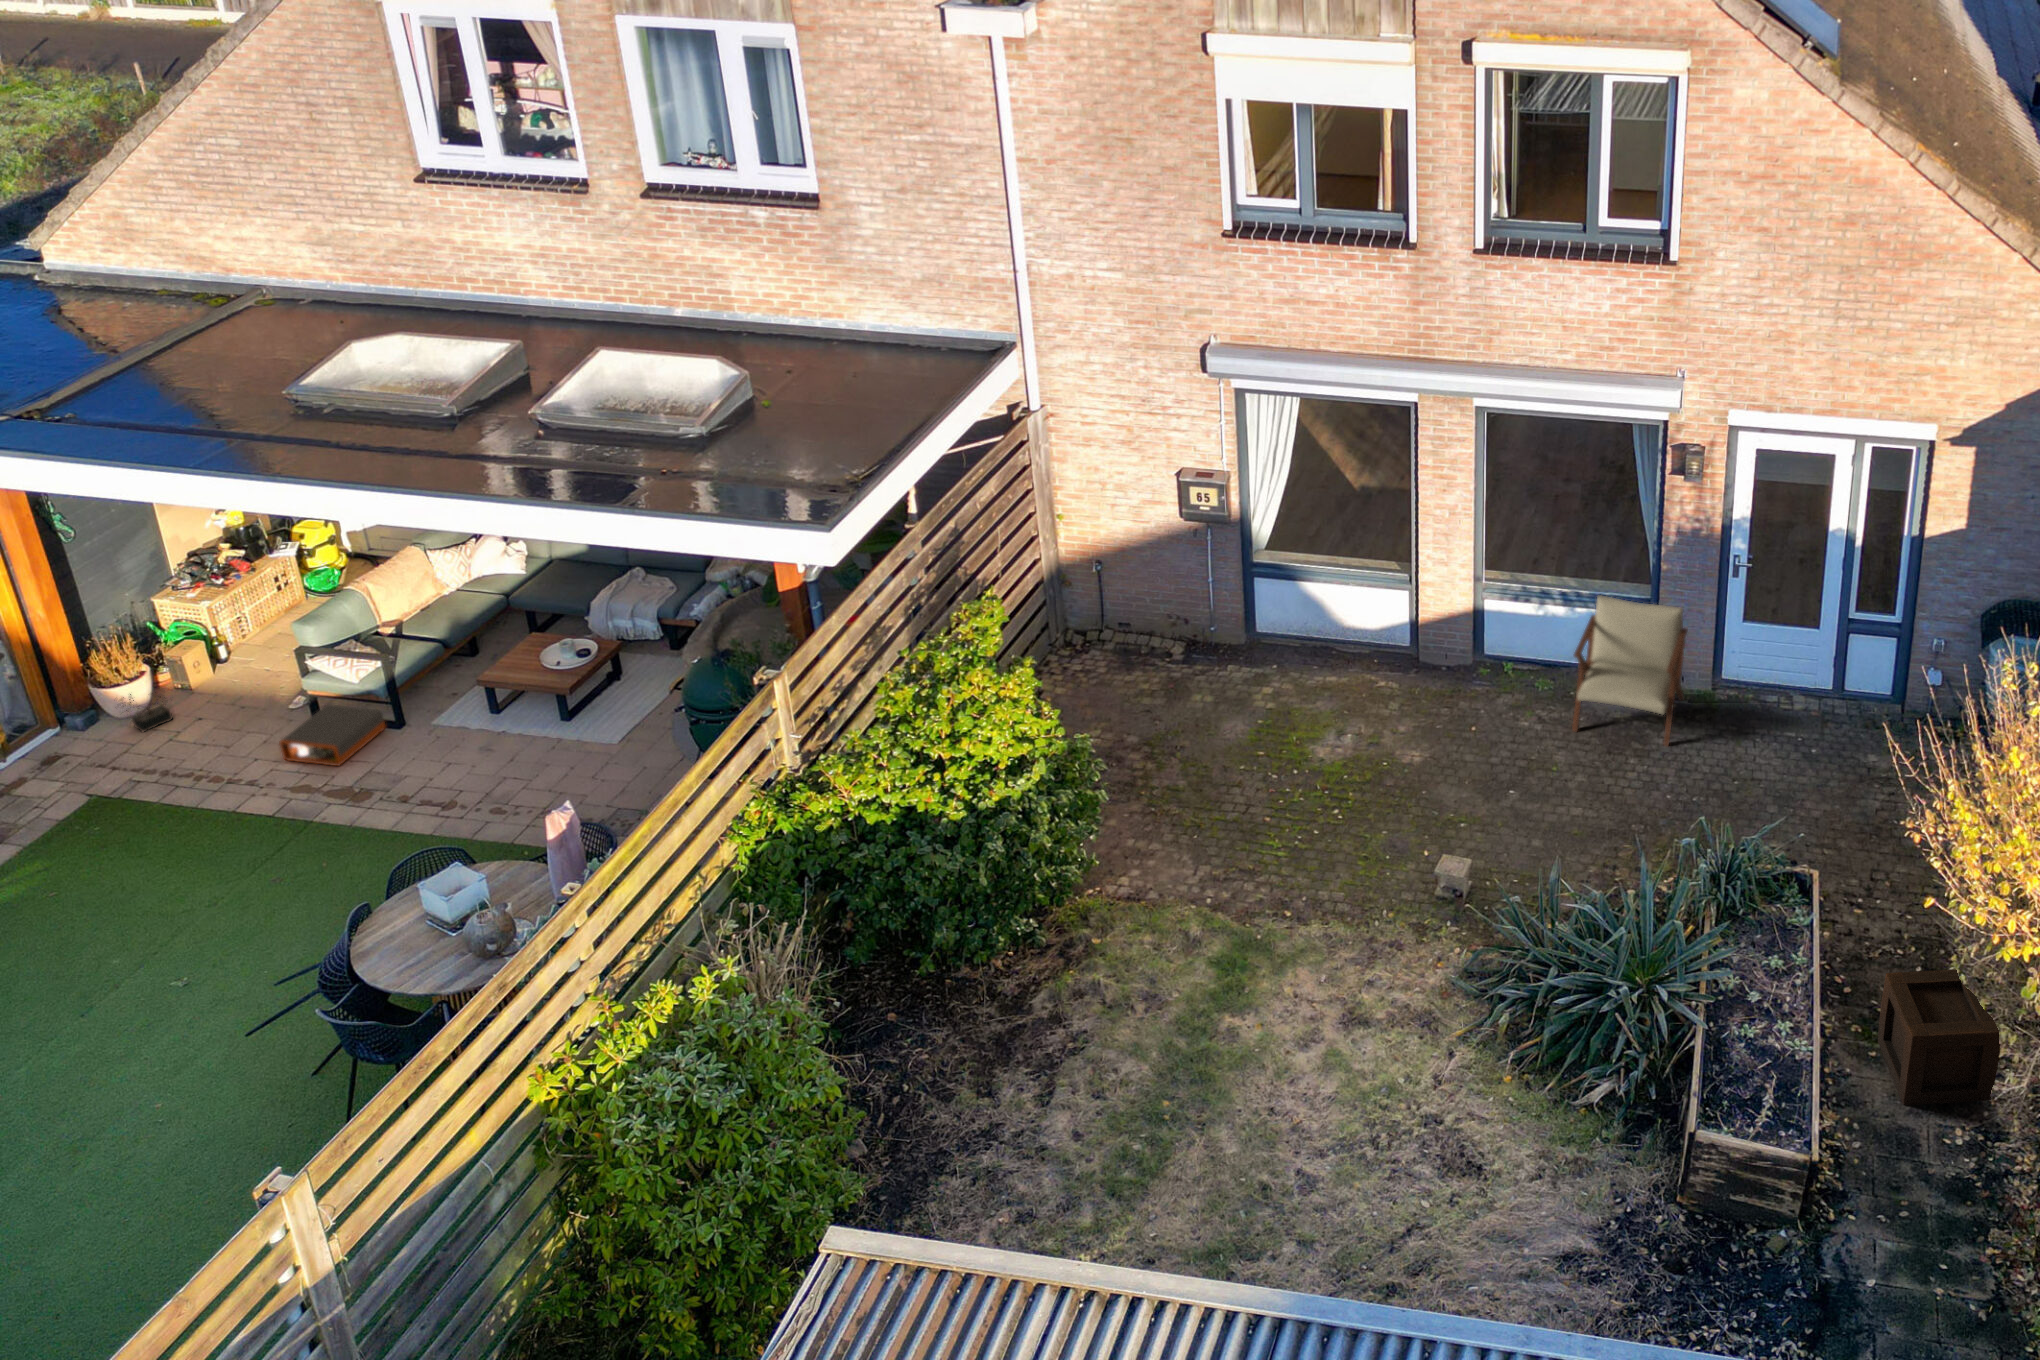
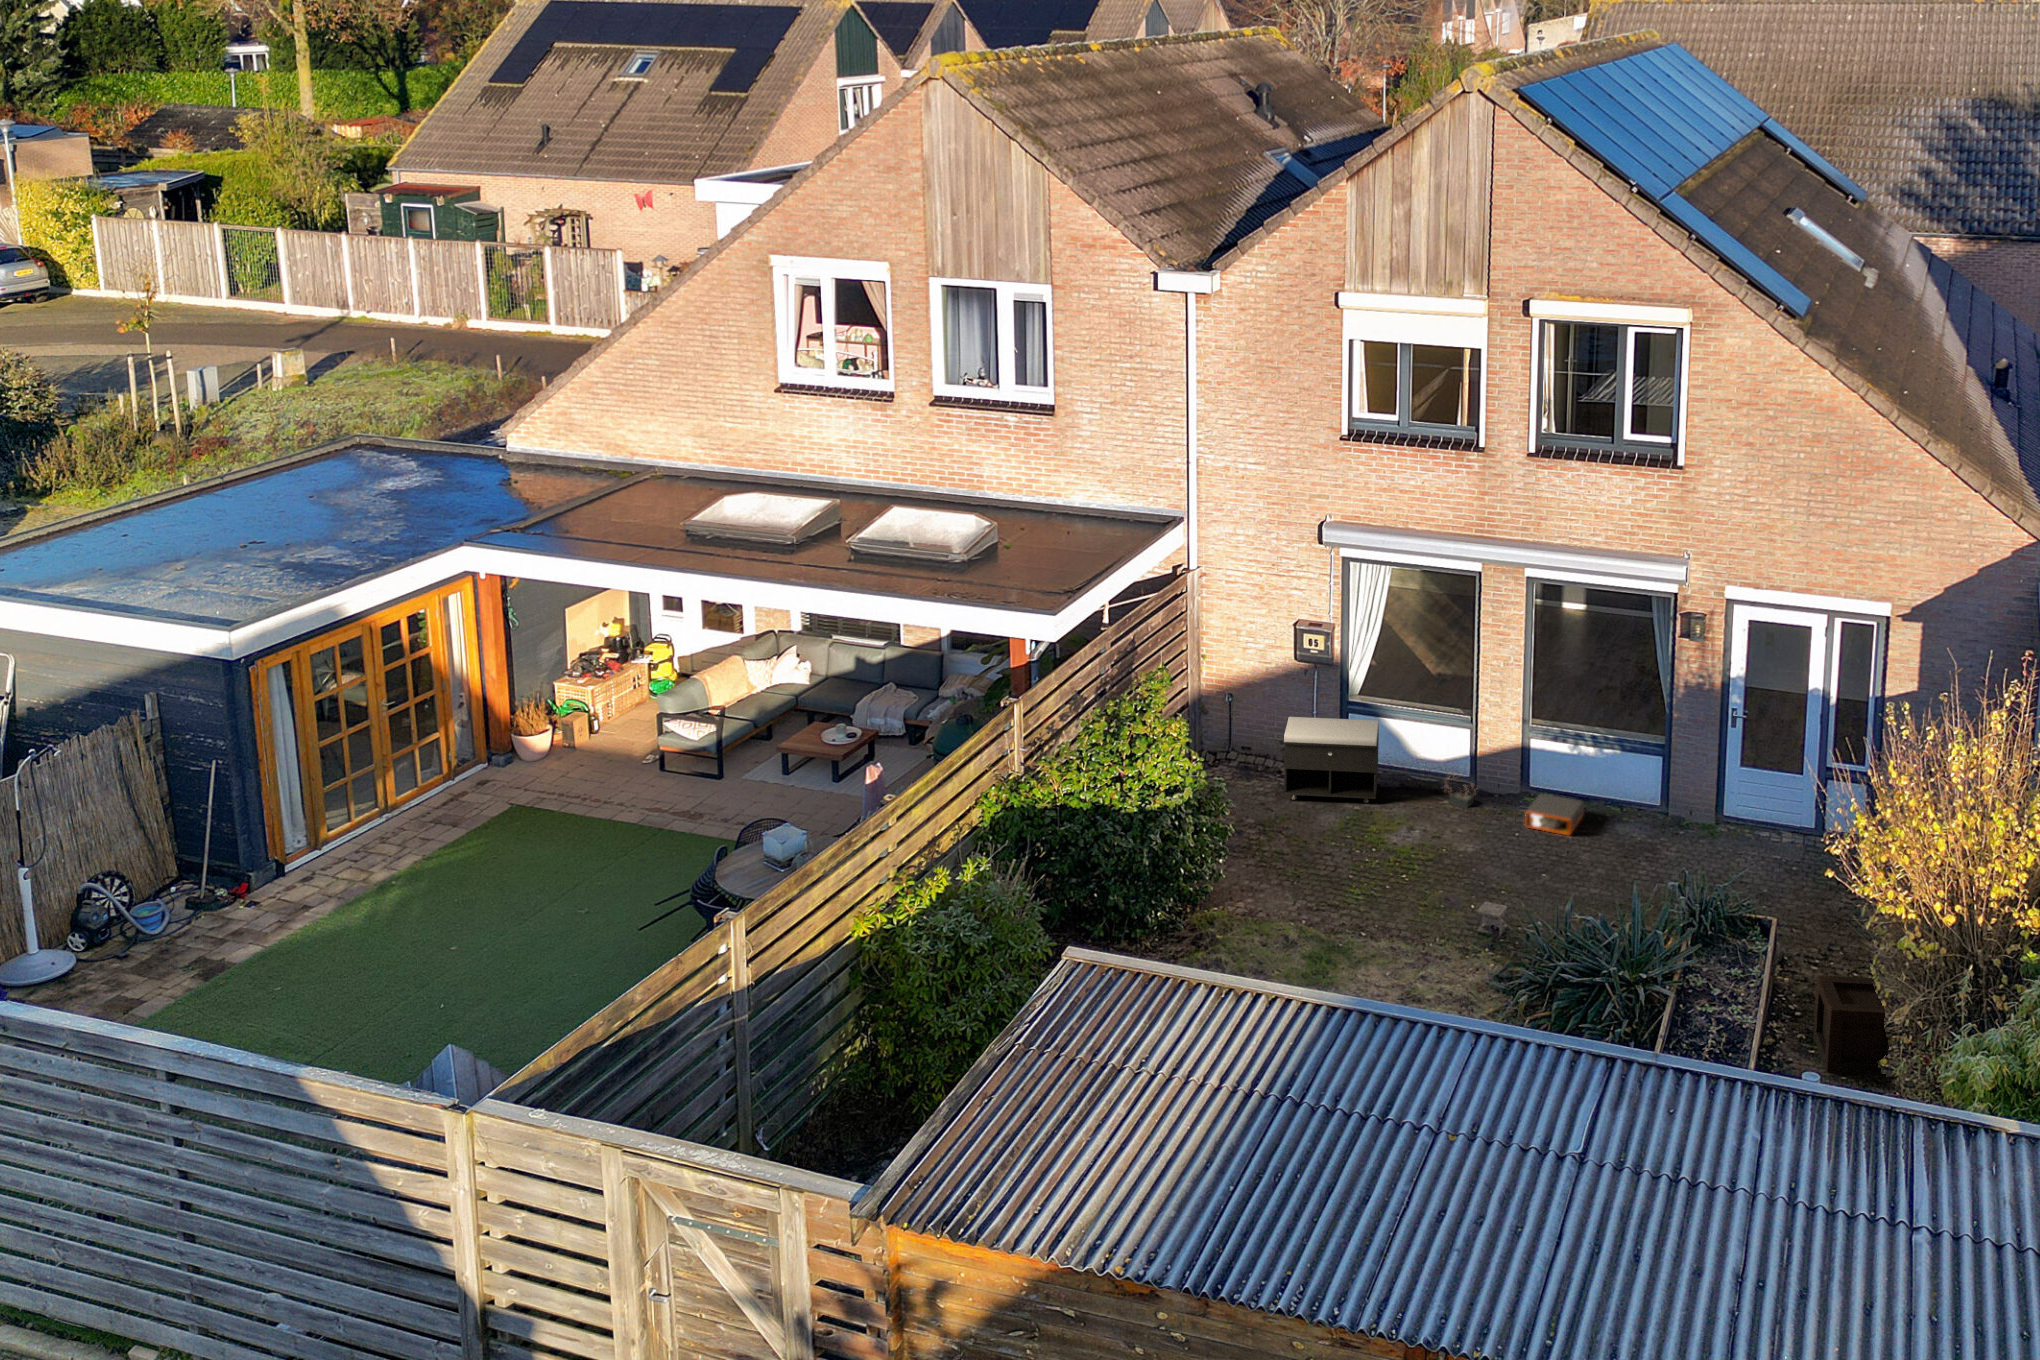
storage bench: none [1171,578,1294,687] -> present [1284,717,1379,802]
lounge chair: present [1572,595,1687,746] -> none [1596,741,1693,862]
decorative plant: present [117,692,172,732] -> present [1445,776,1478,808]
storage box: present [280,704,385,766] -> present [1525,794,1584,835]

